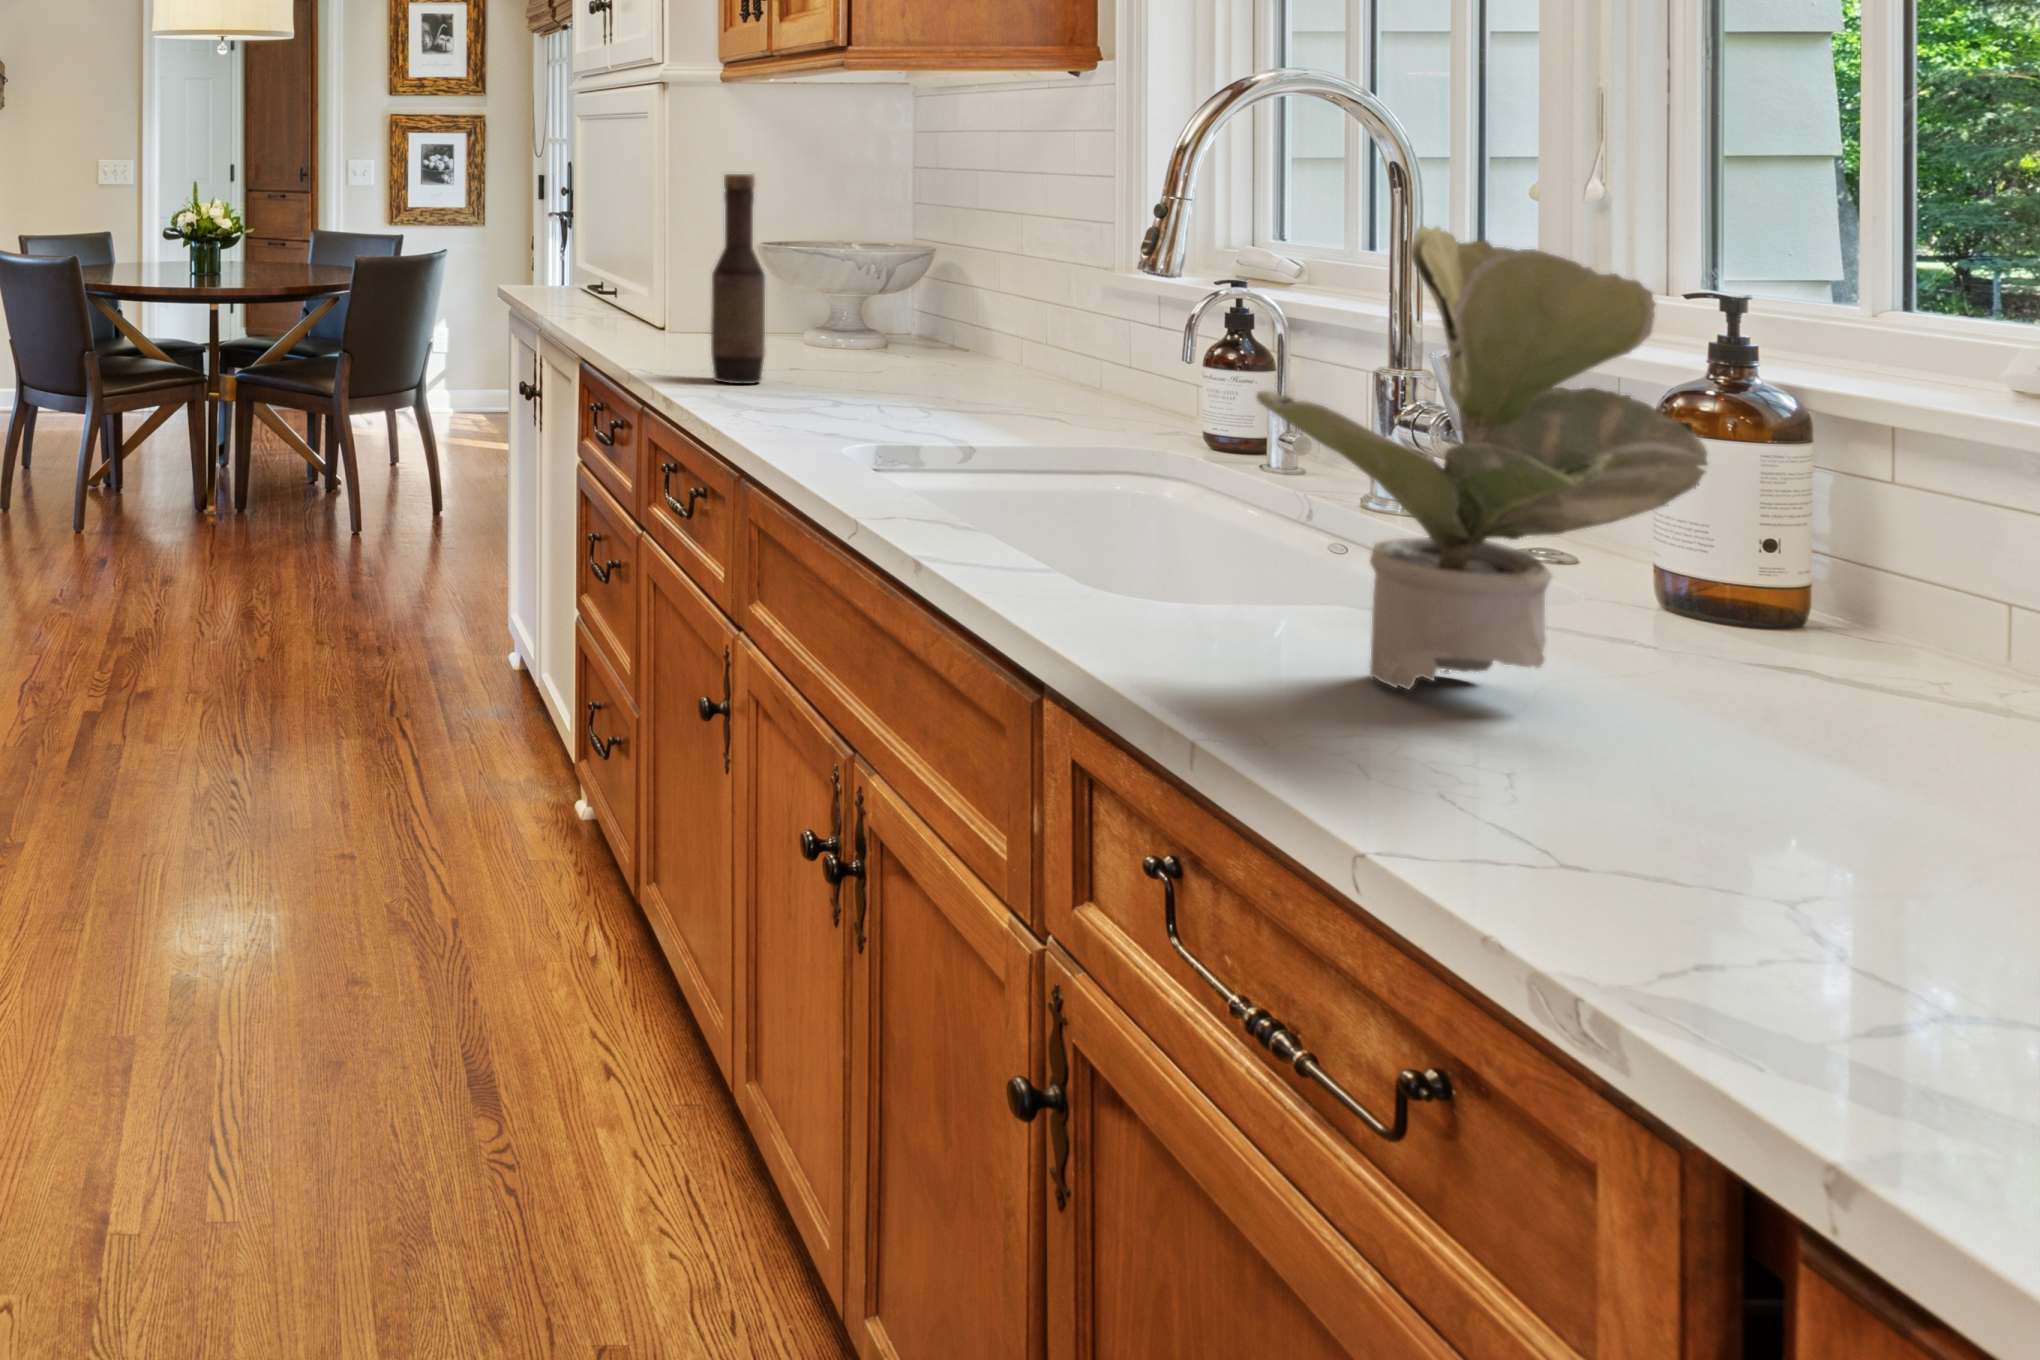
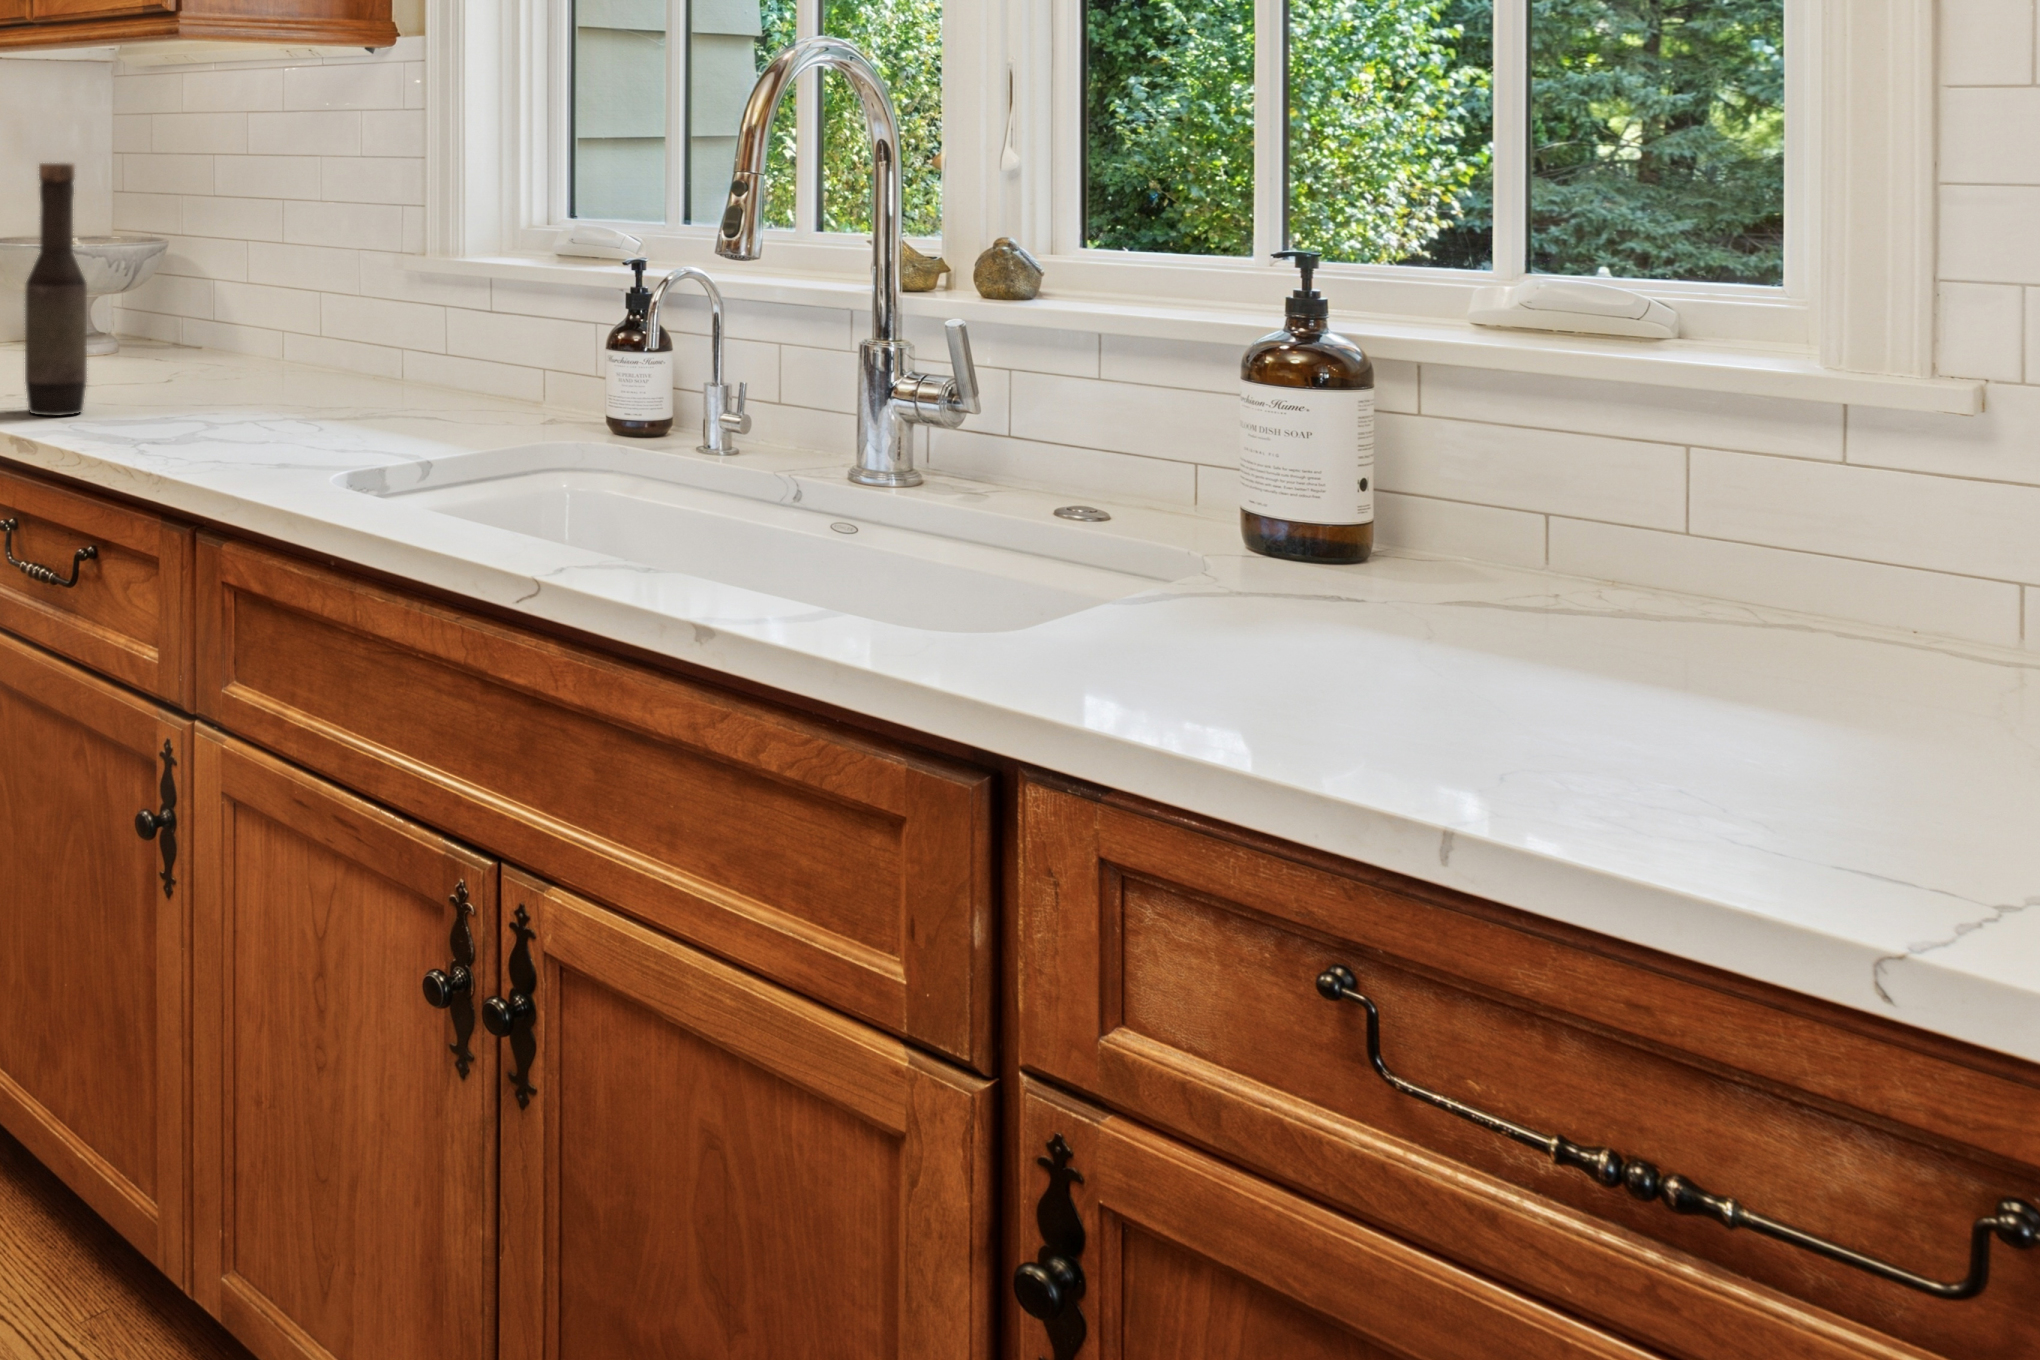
potted plant: present [1256,226,1707,689] -> none [1302,202,1746,737]

